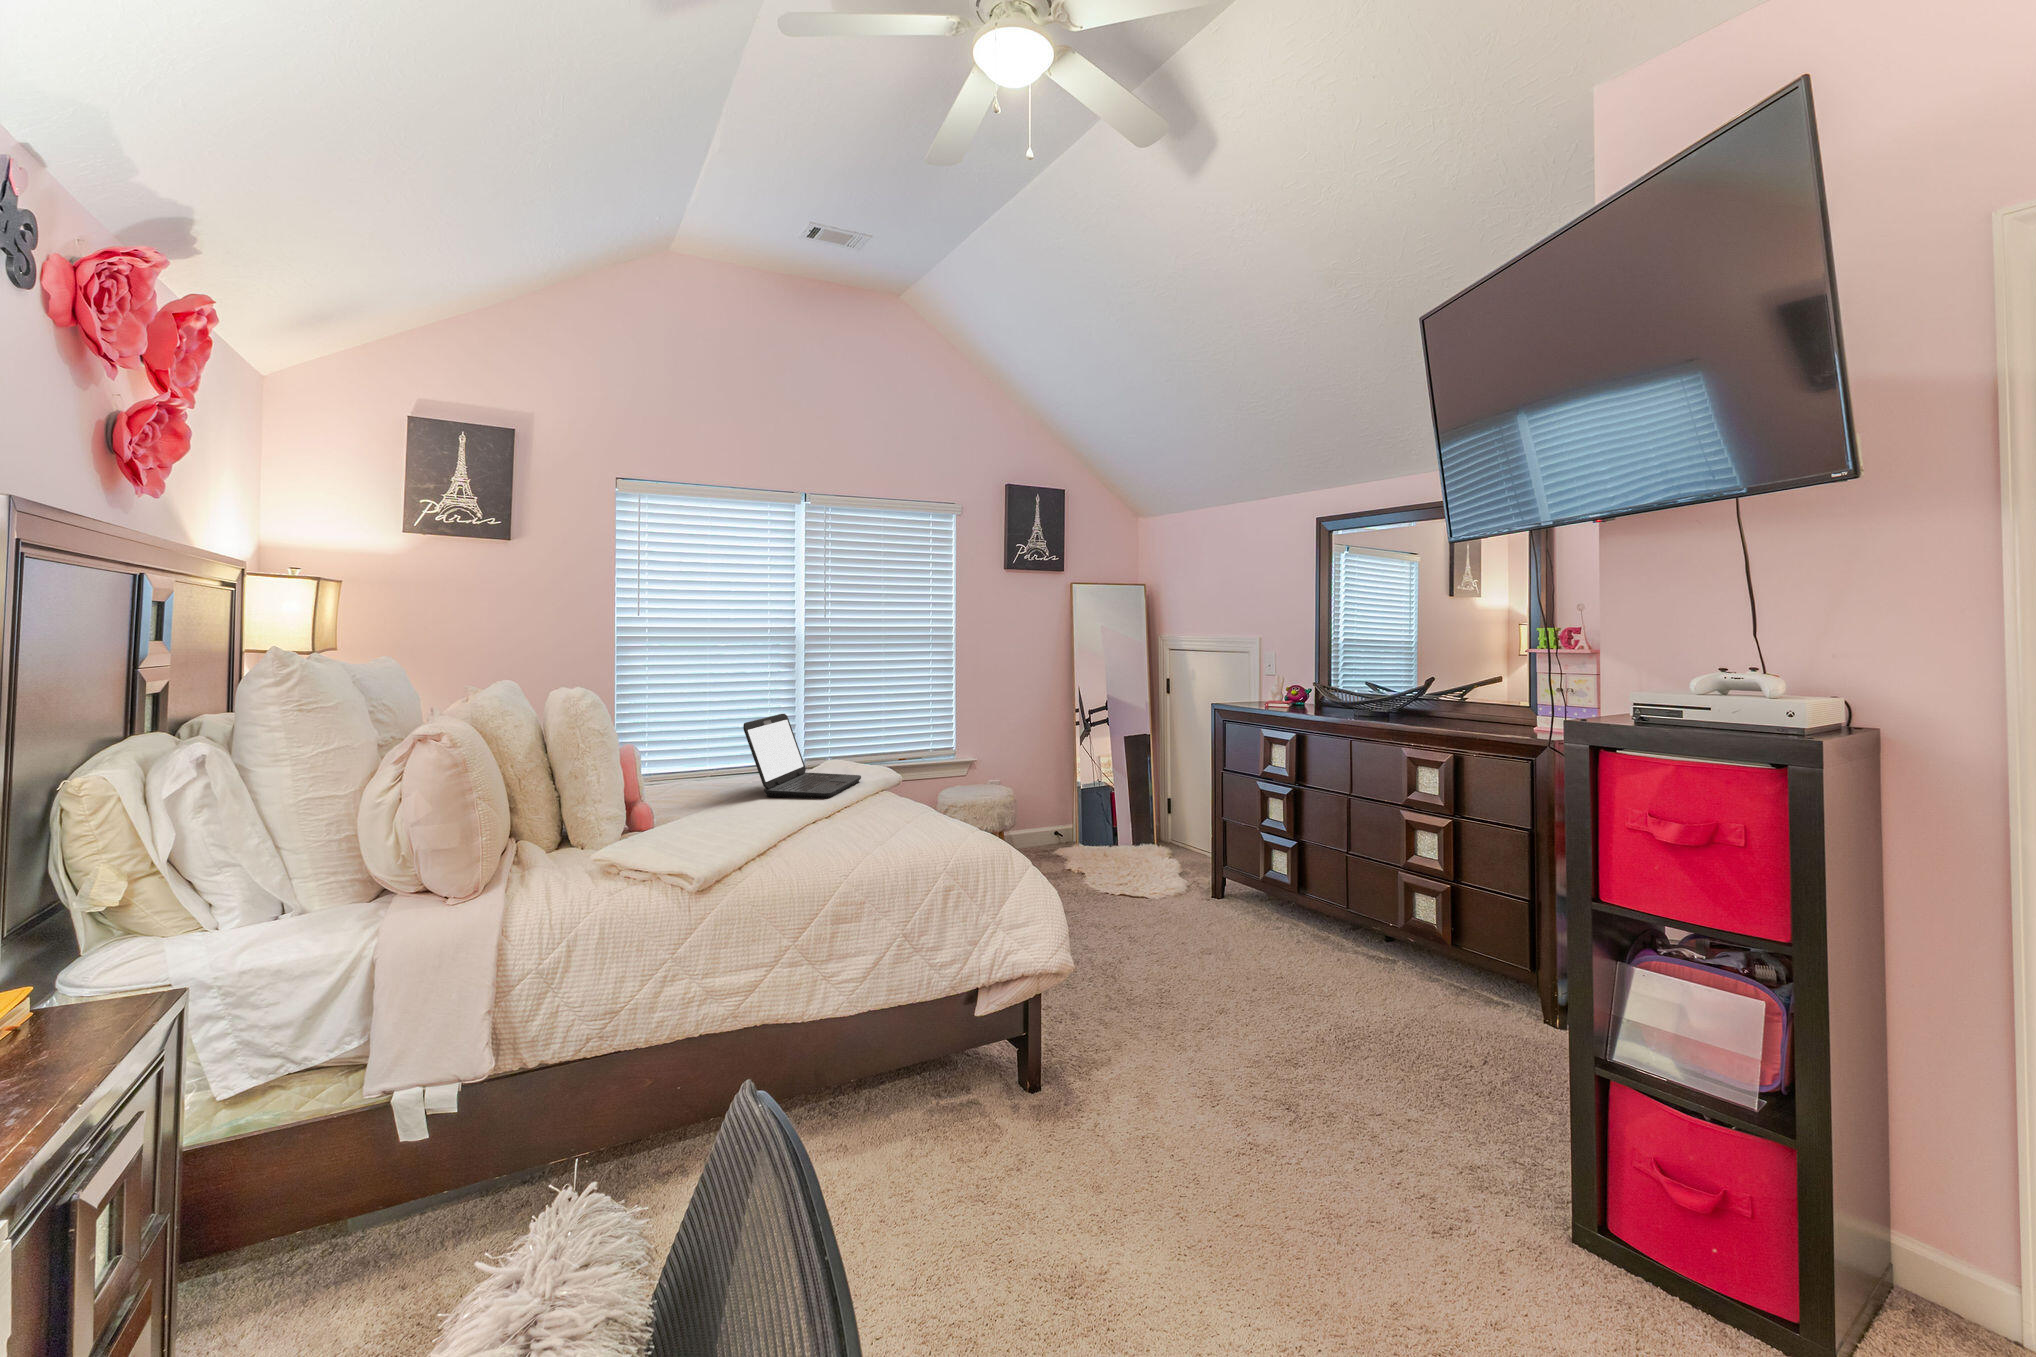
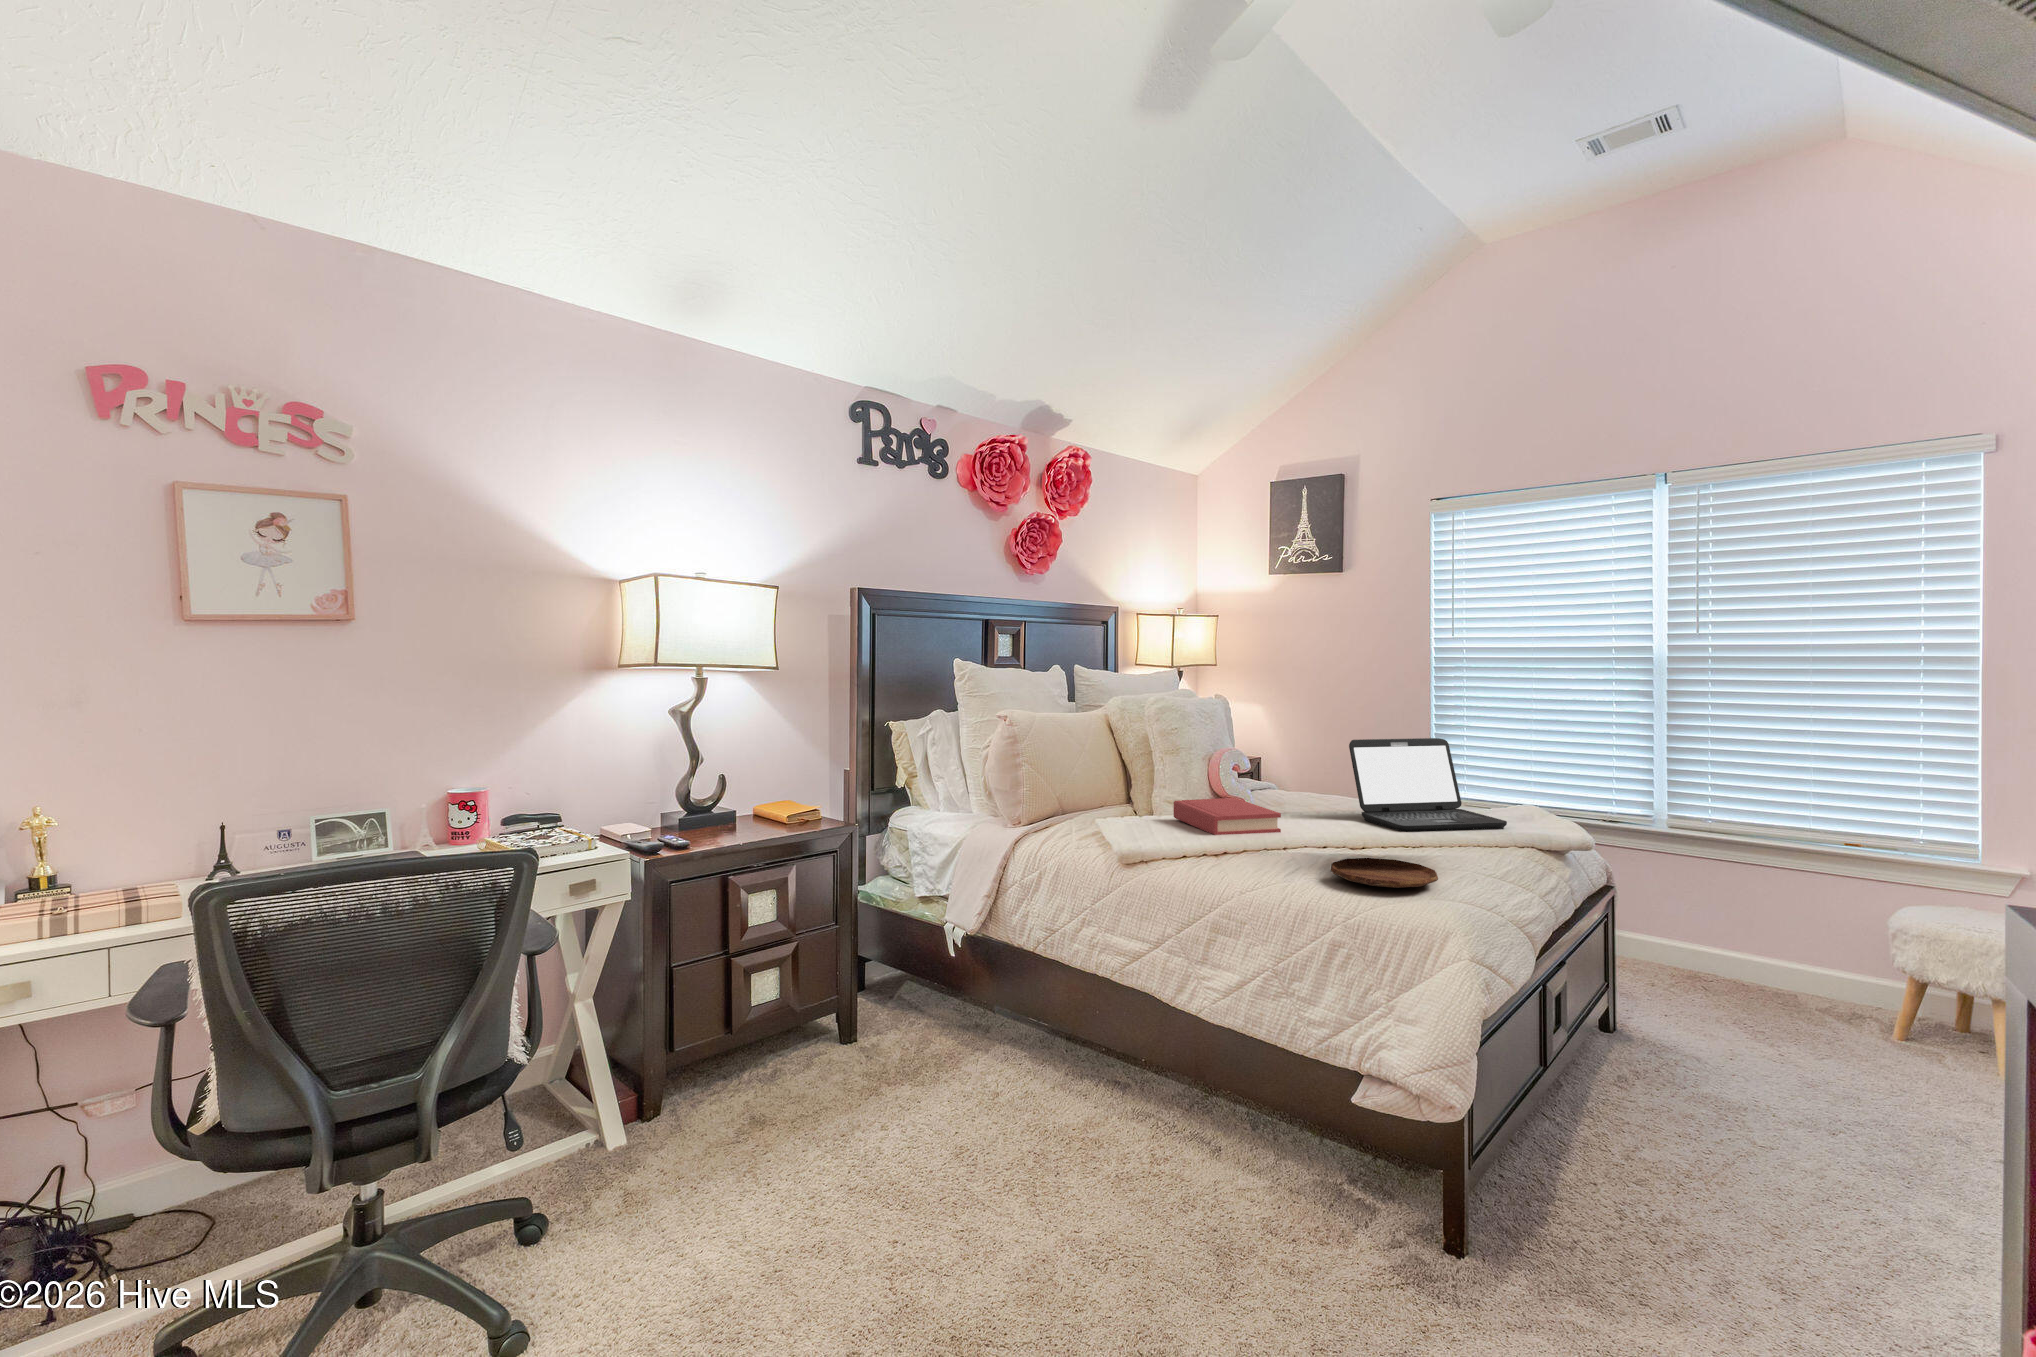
hardback book: none [636,799,767,839] -> present [1174,798,1281,835]
tray: none [860,819,948,845] -> present [1331,858,1438,888]

